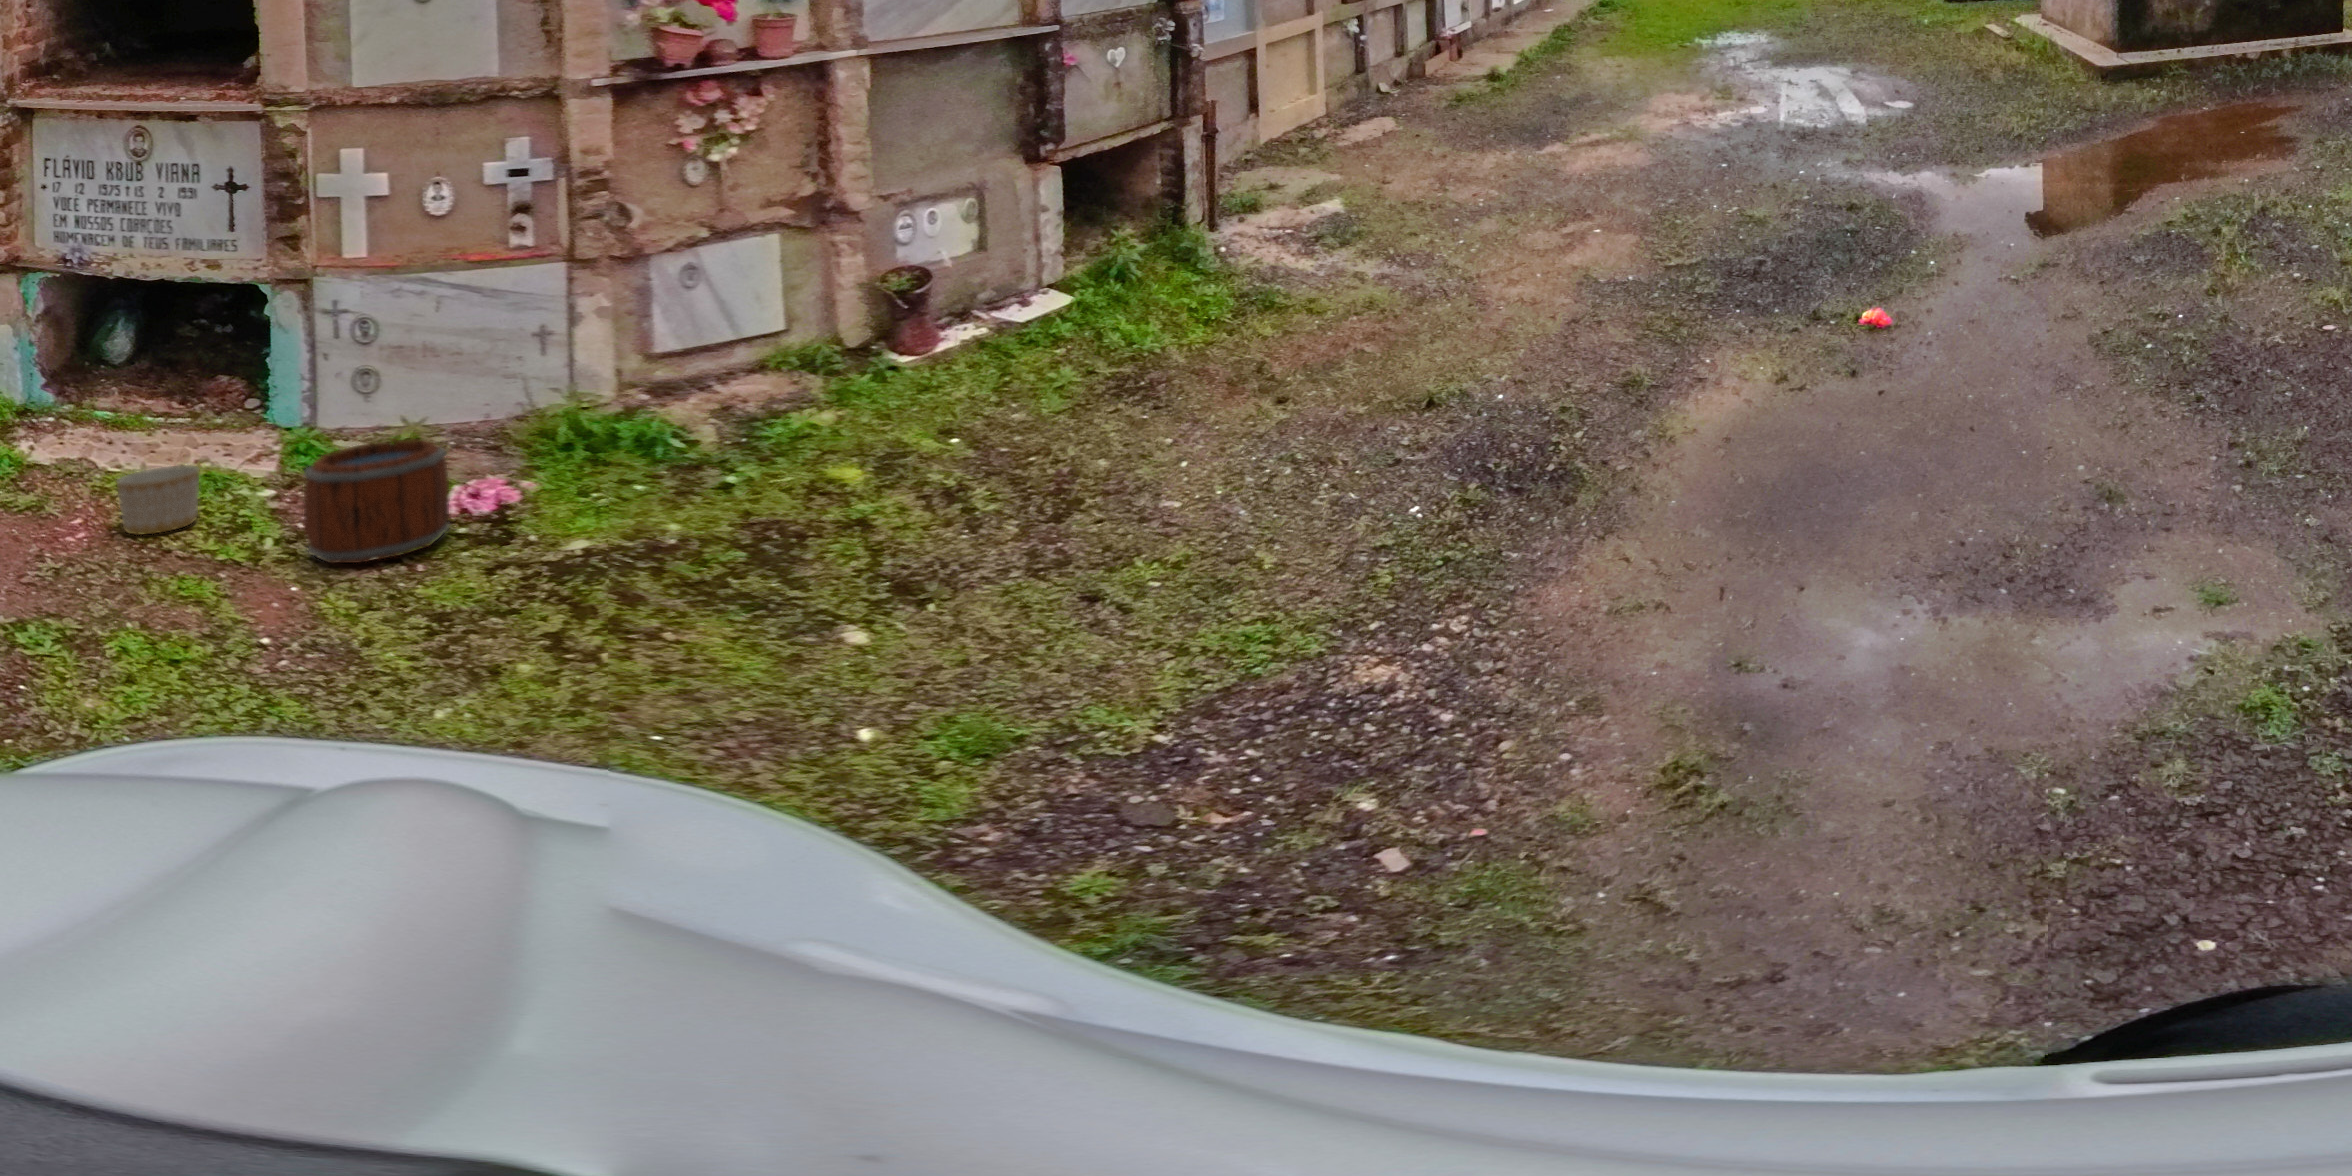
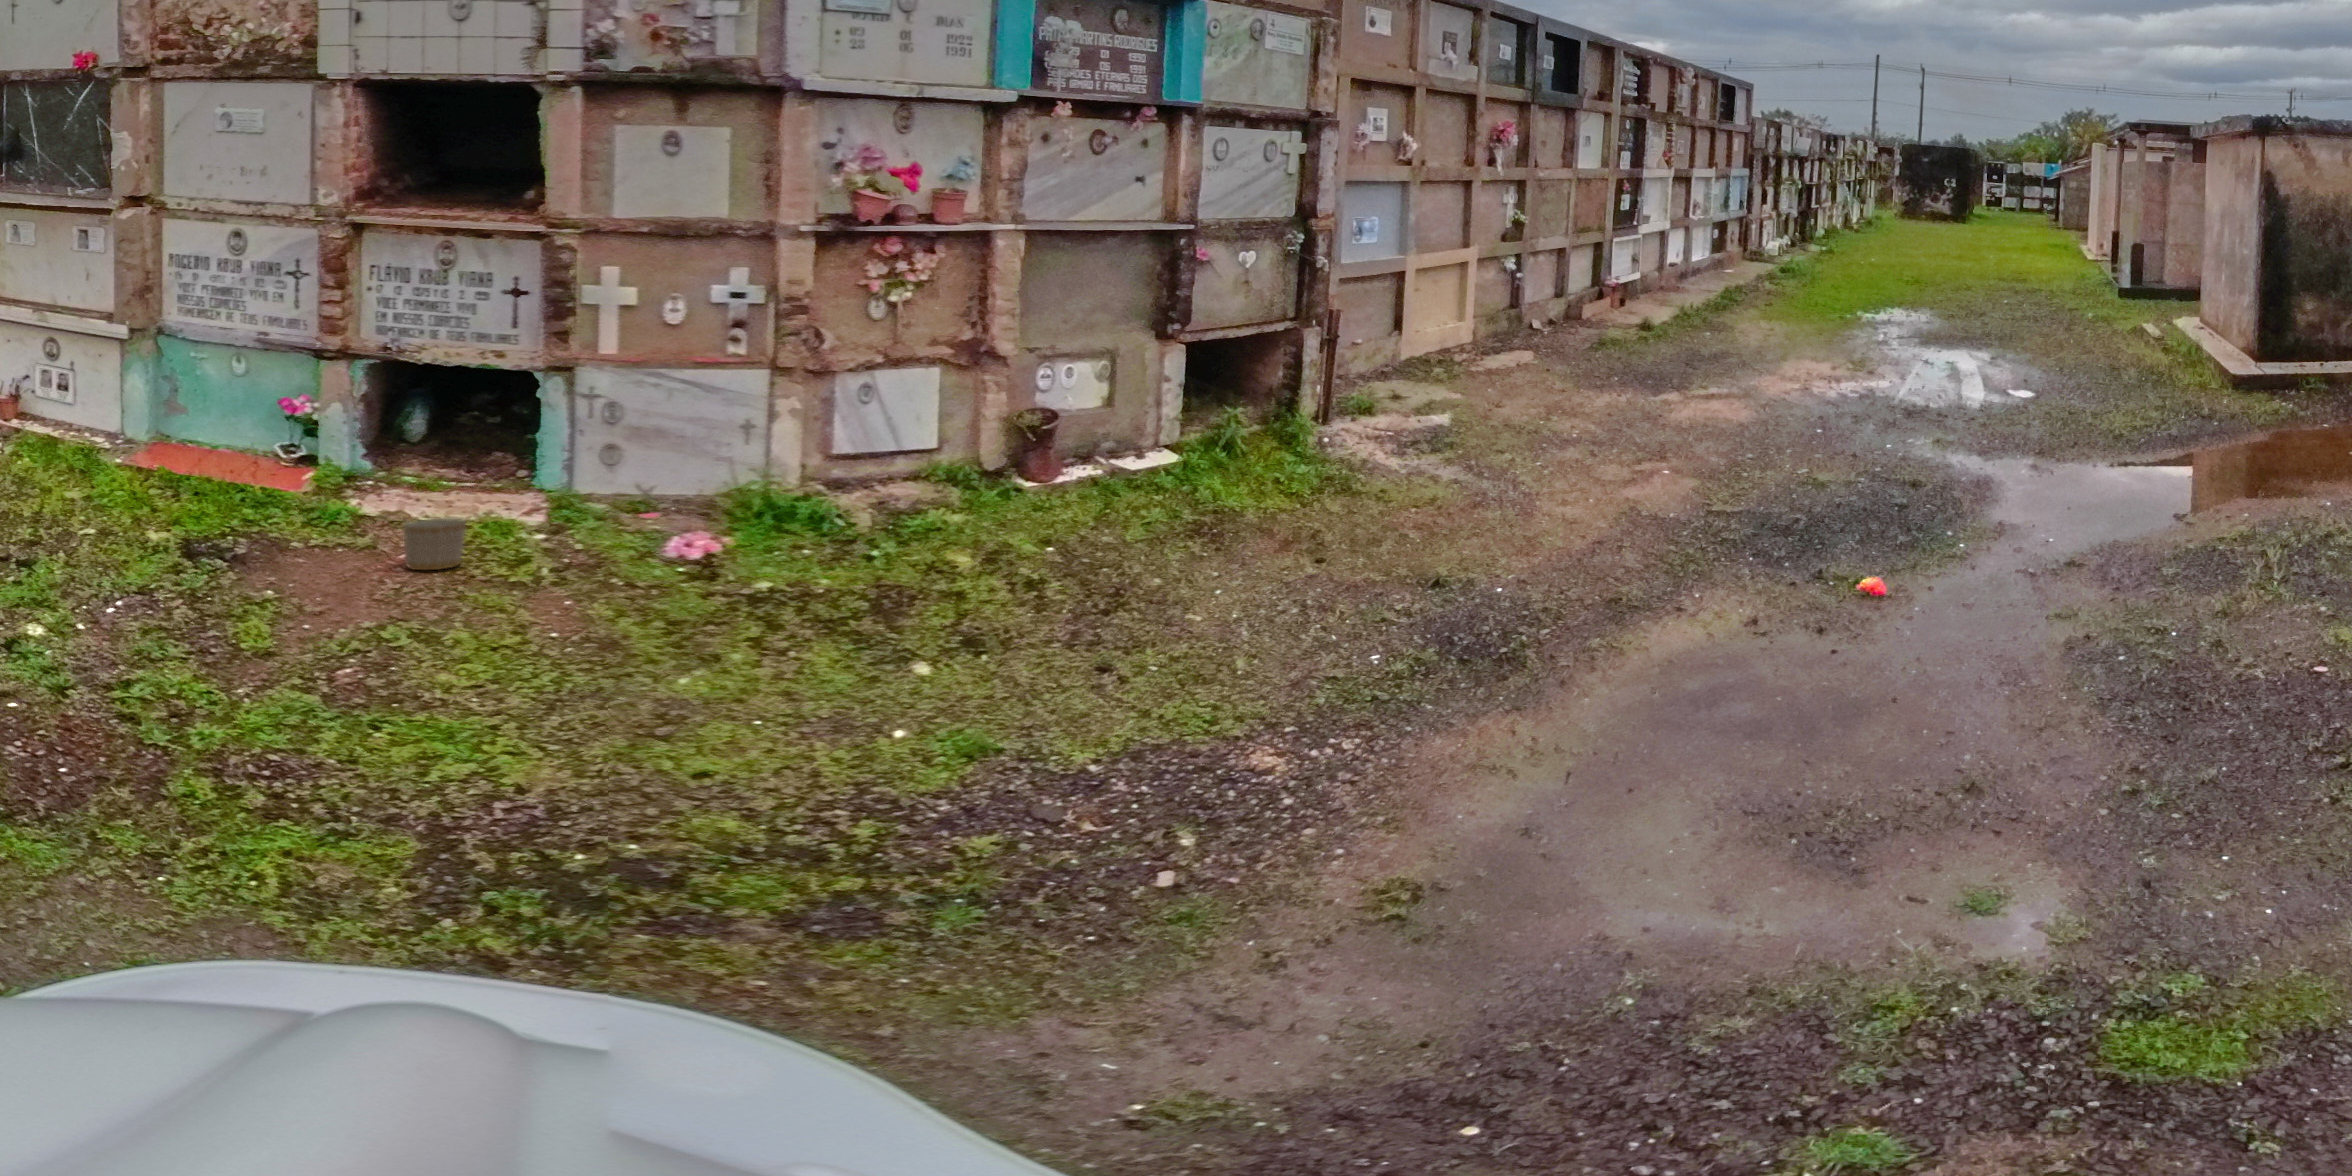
bucket: present [304,440,449,563] -> none [541,509,656,604]

